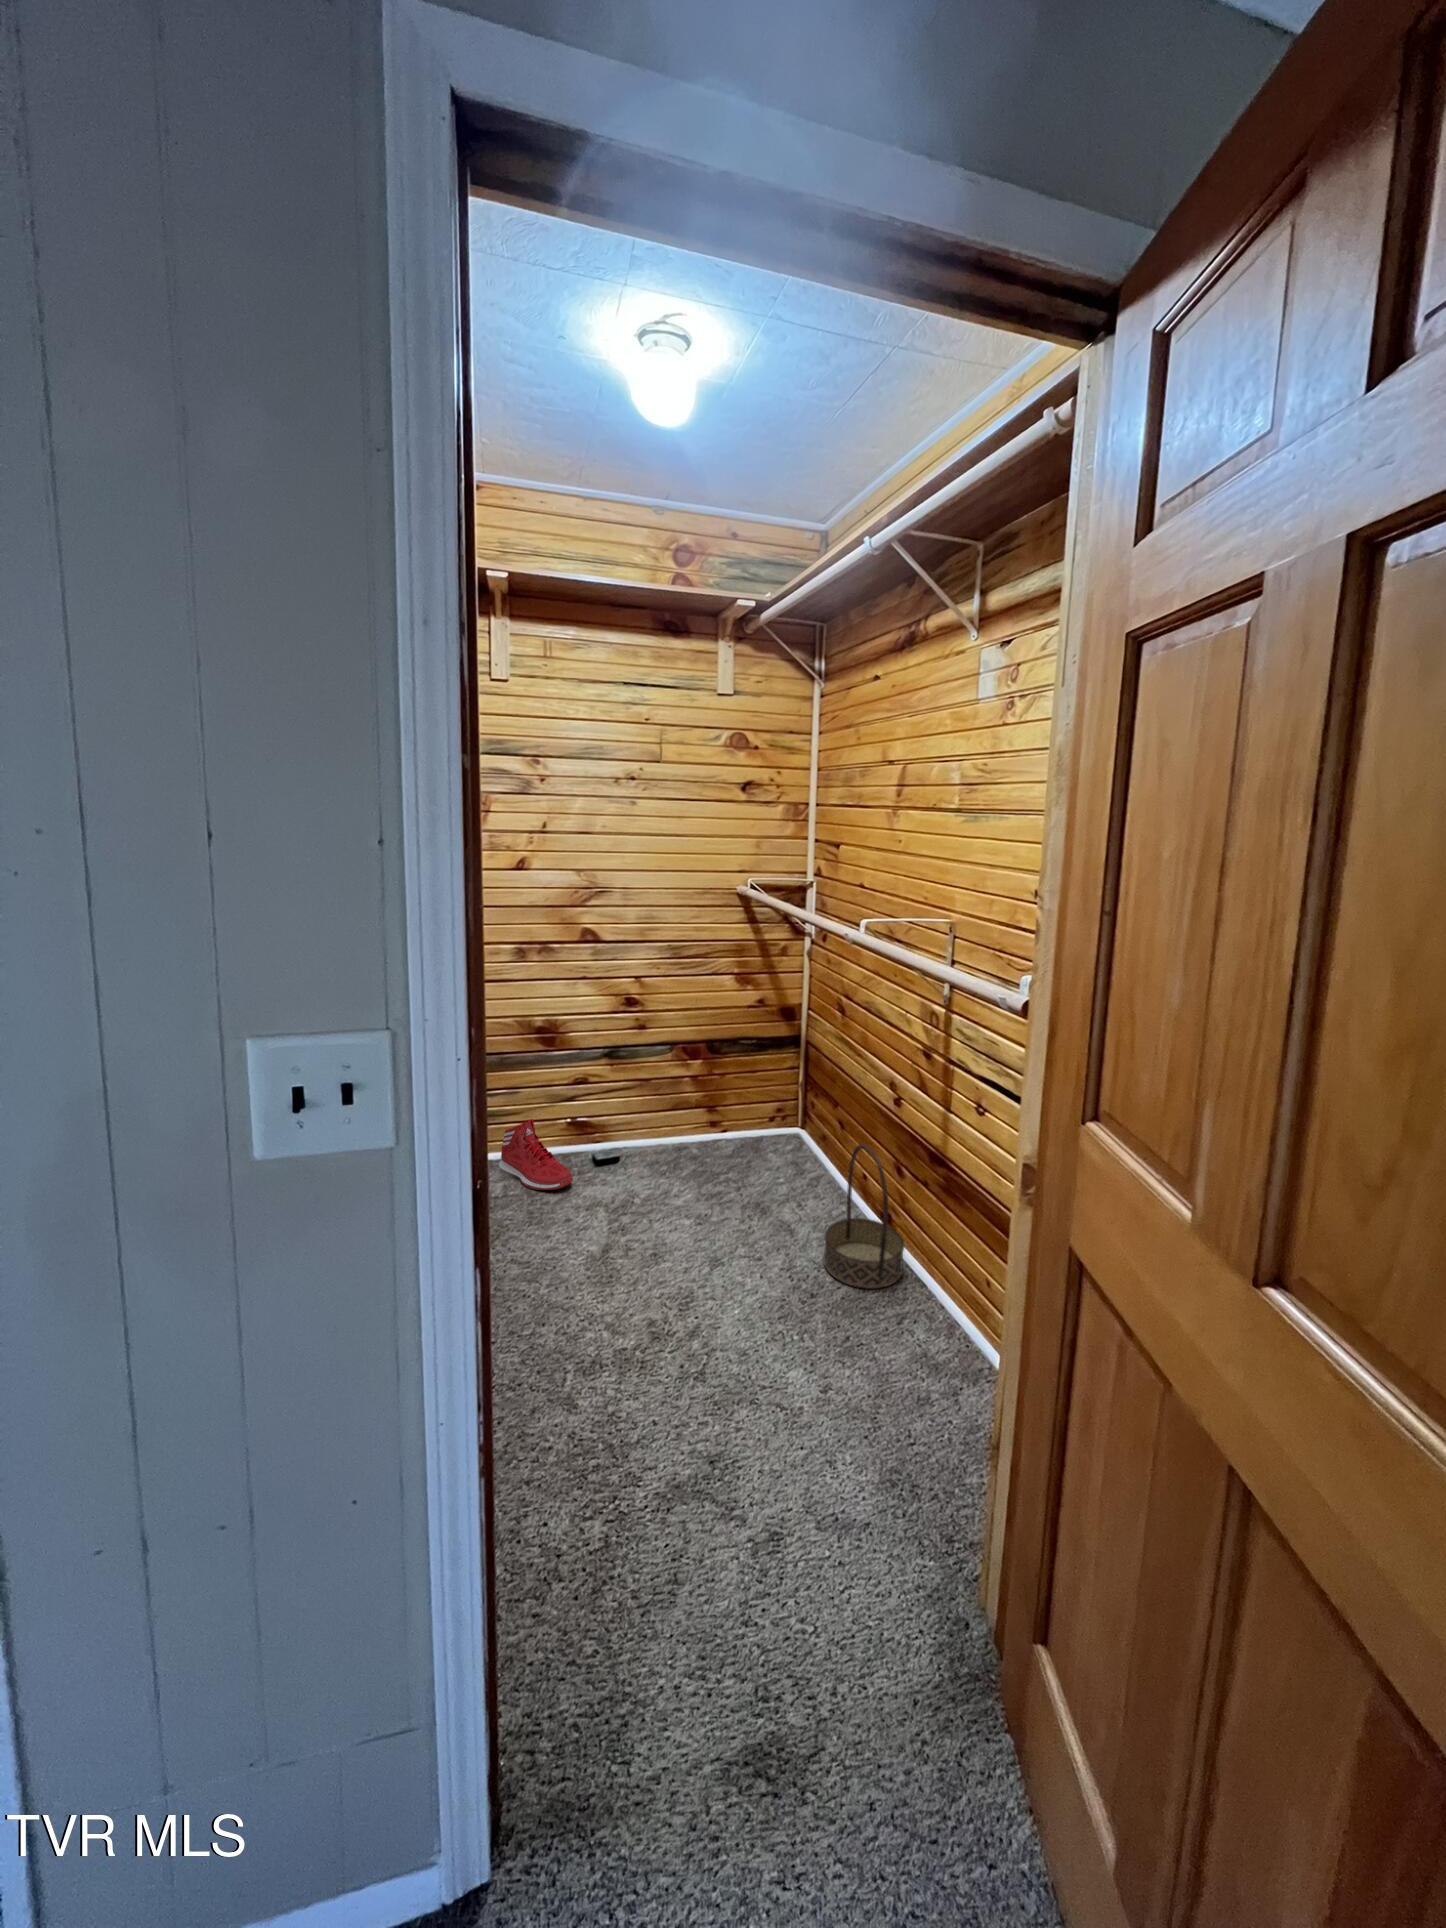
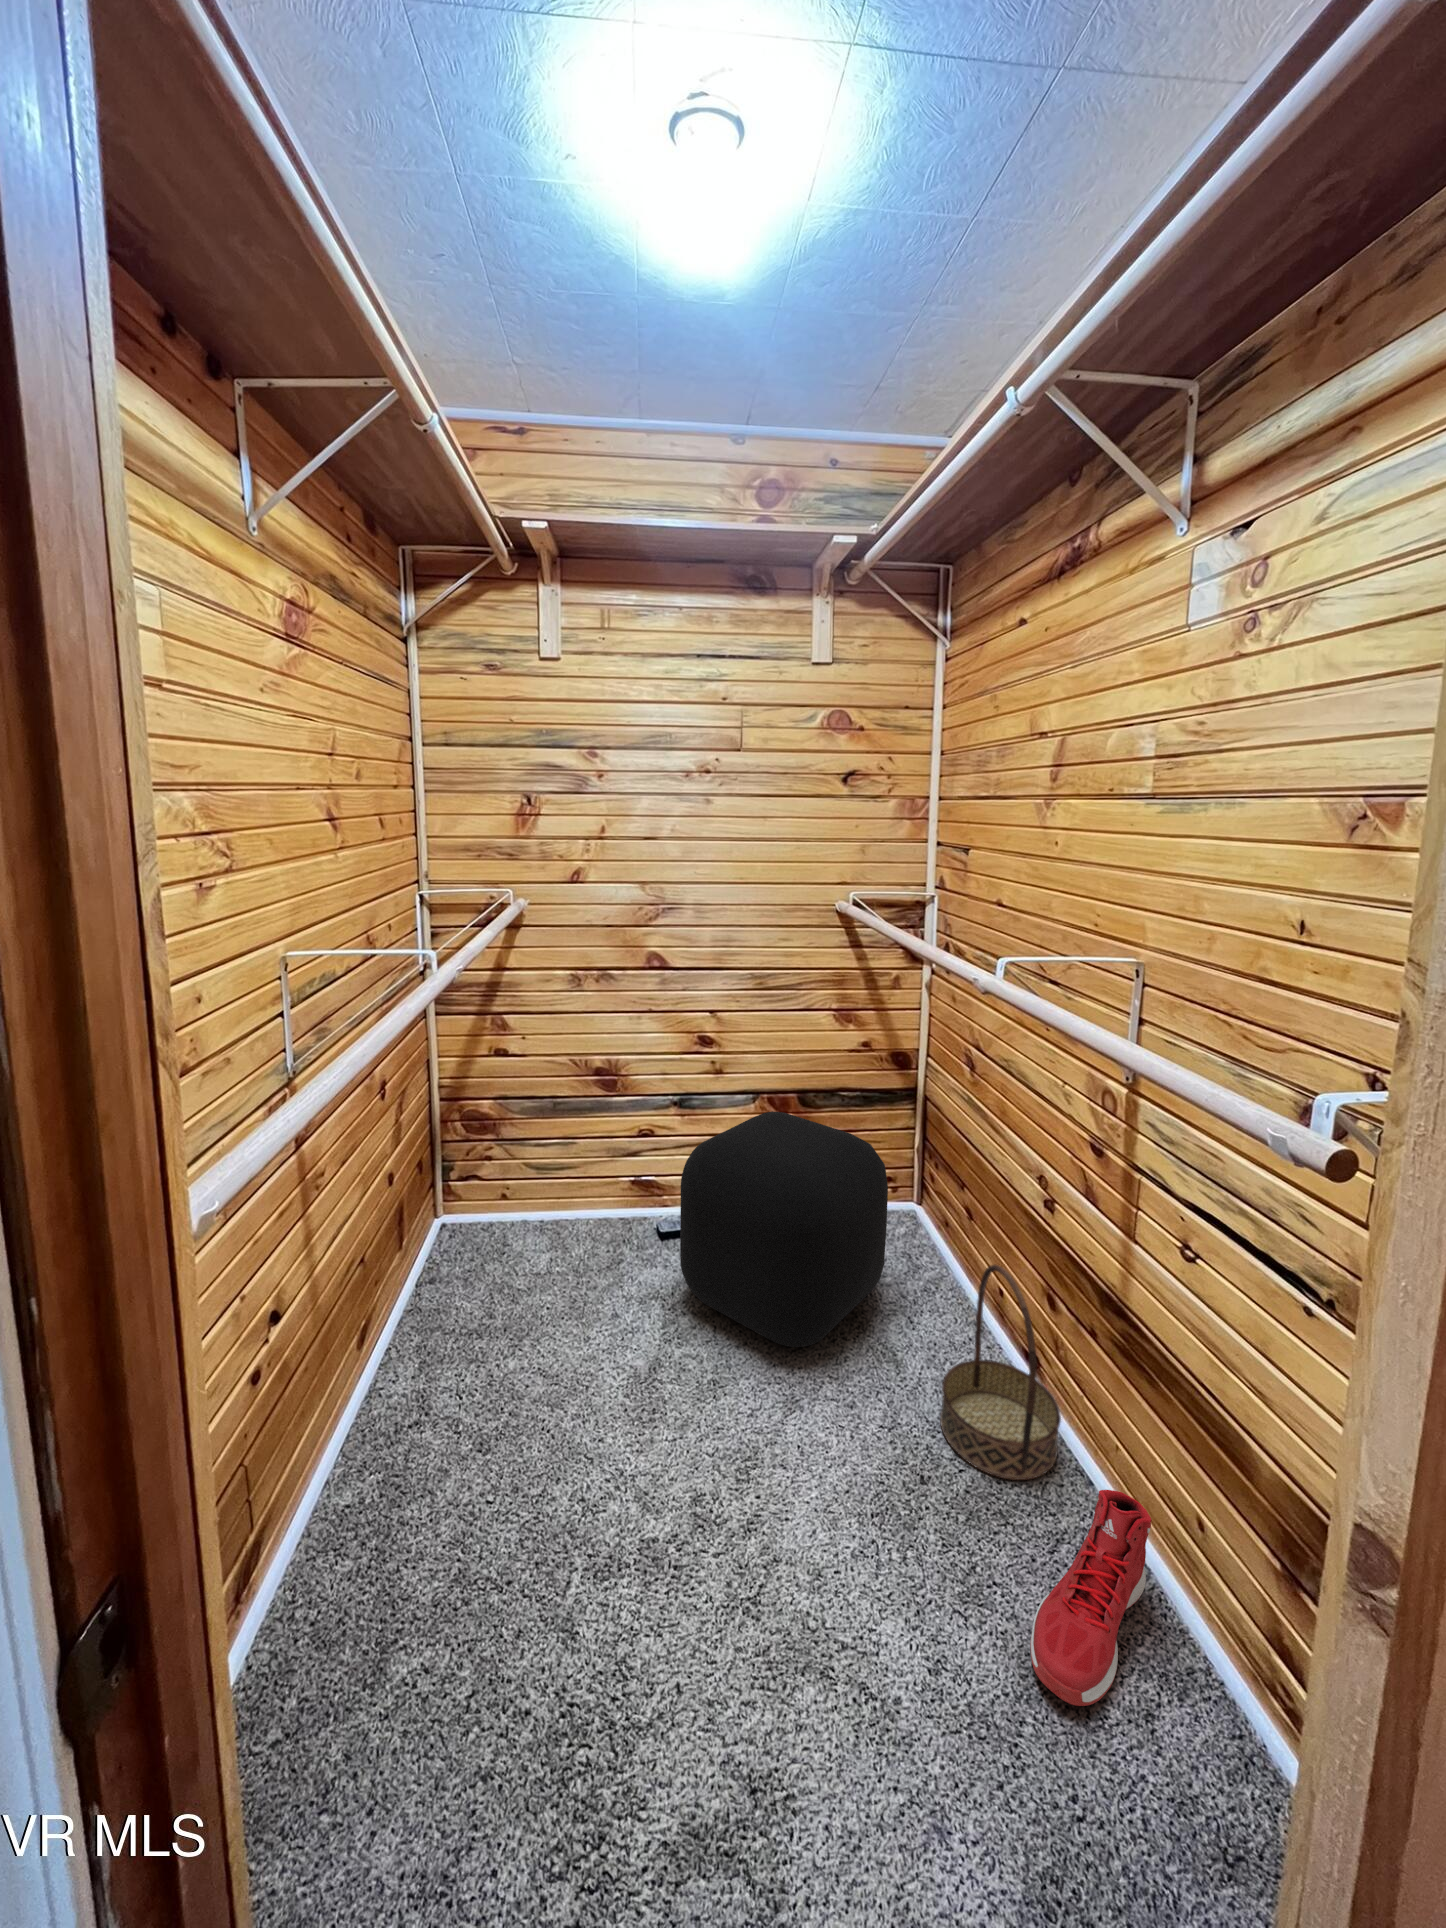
ottoman: none [620,1055,782,1228] -> present [680,1111,888,1347]
sneaker: present [499,1119,573,1190] -> present [1030,1490,1152,1706]

